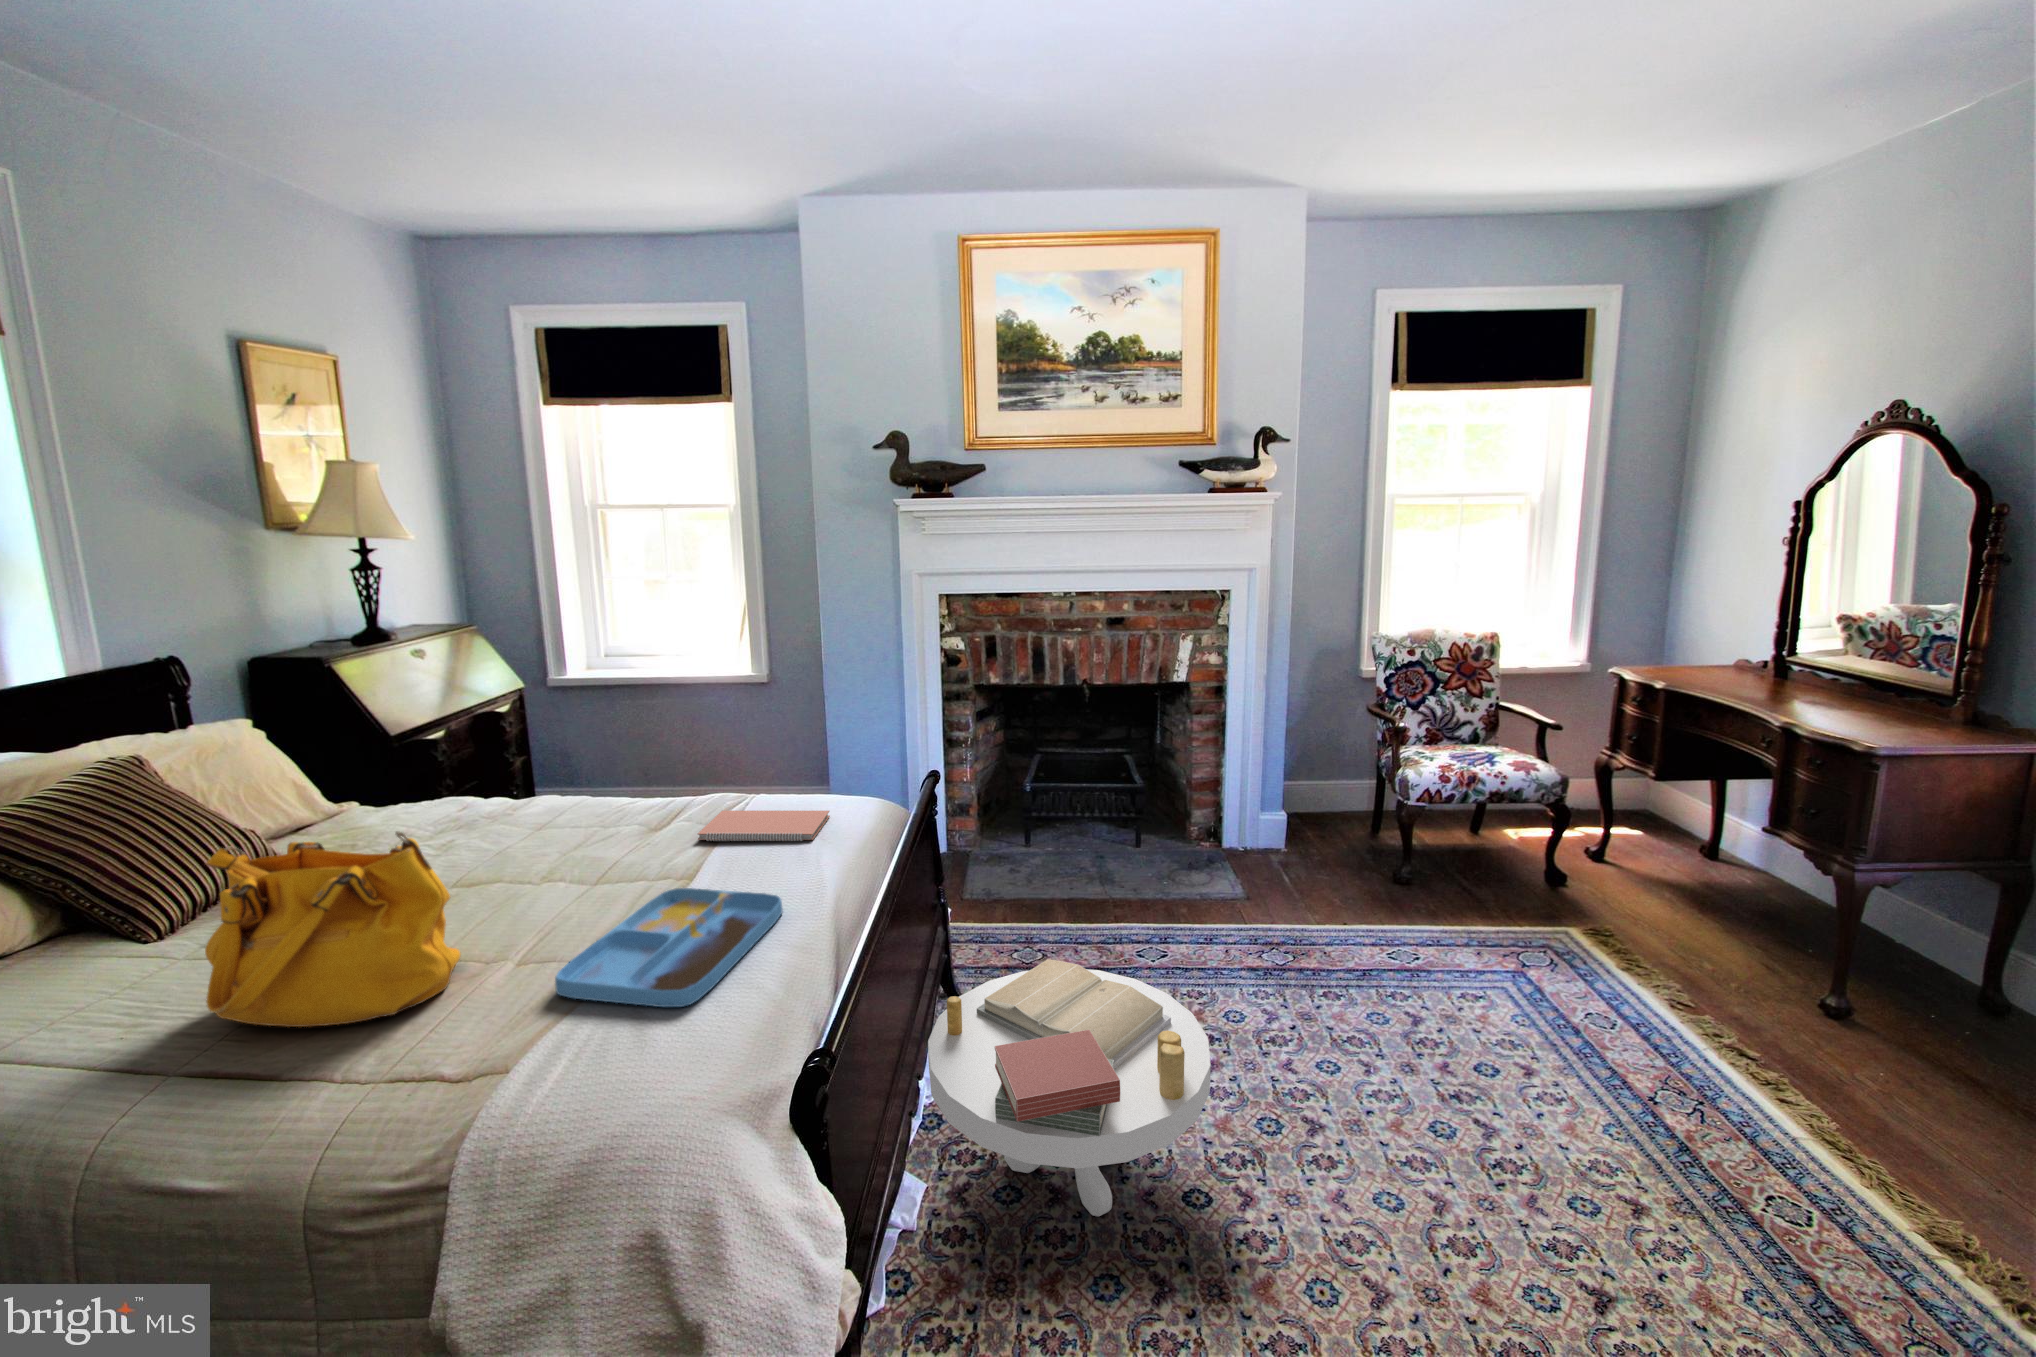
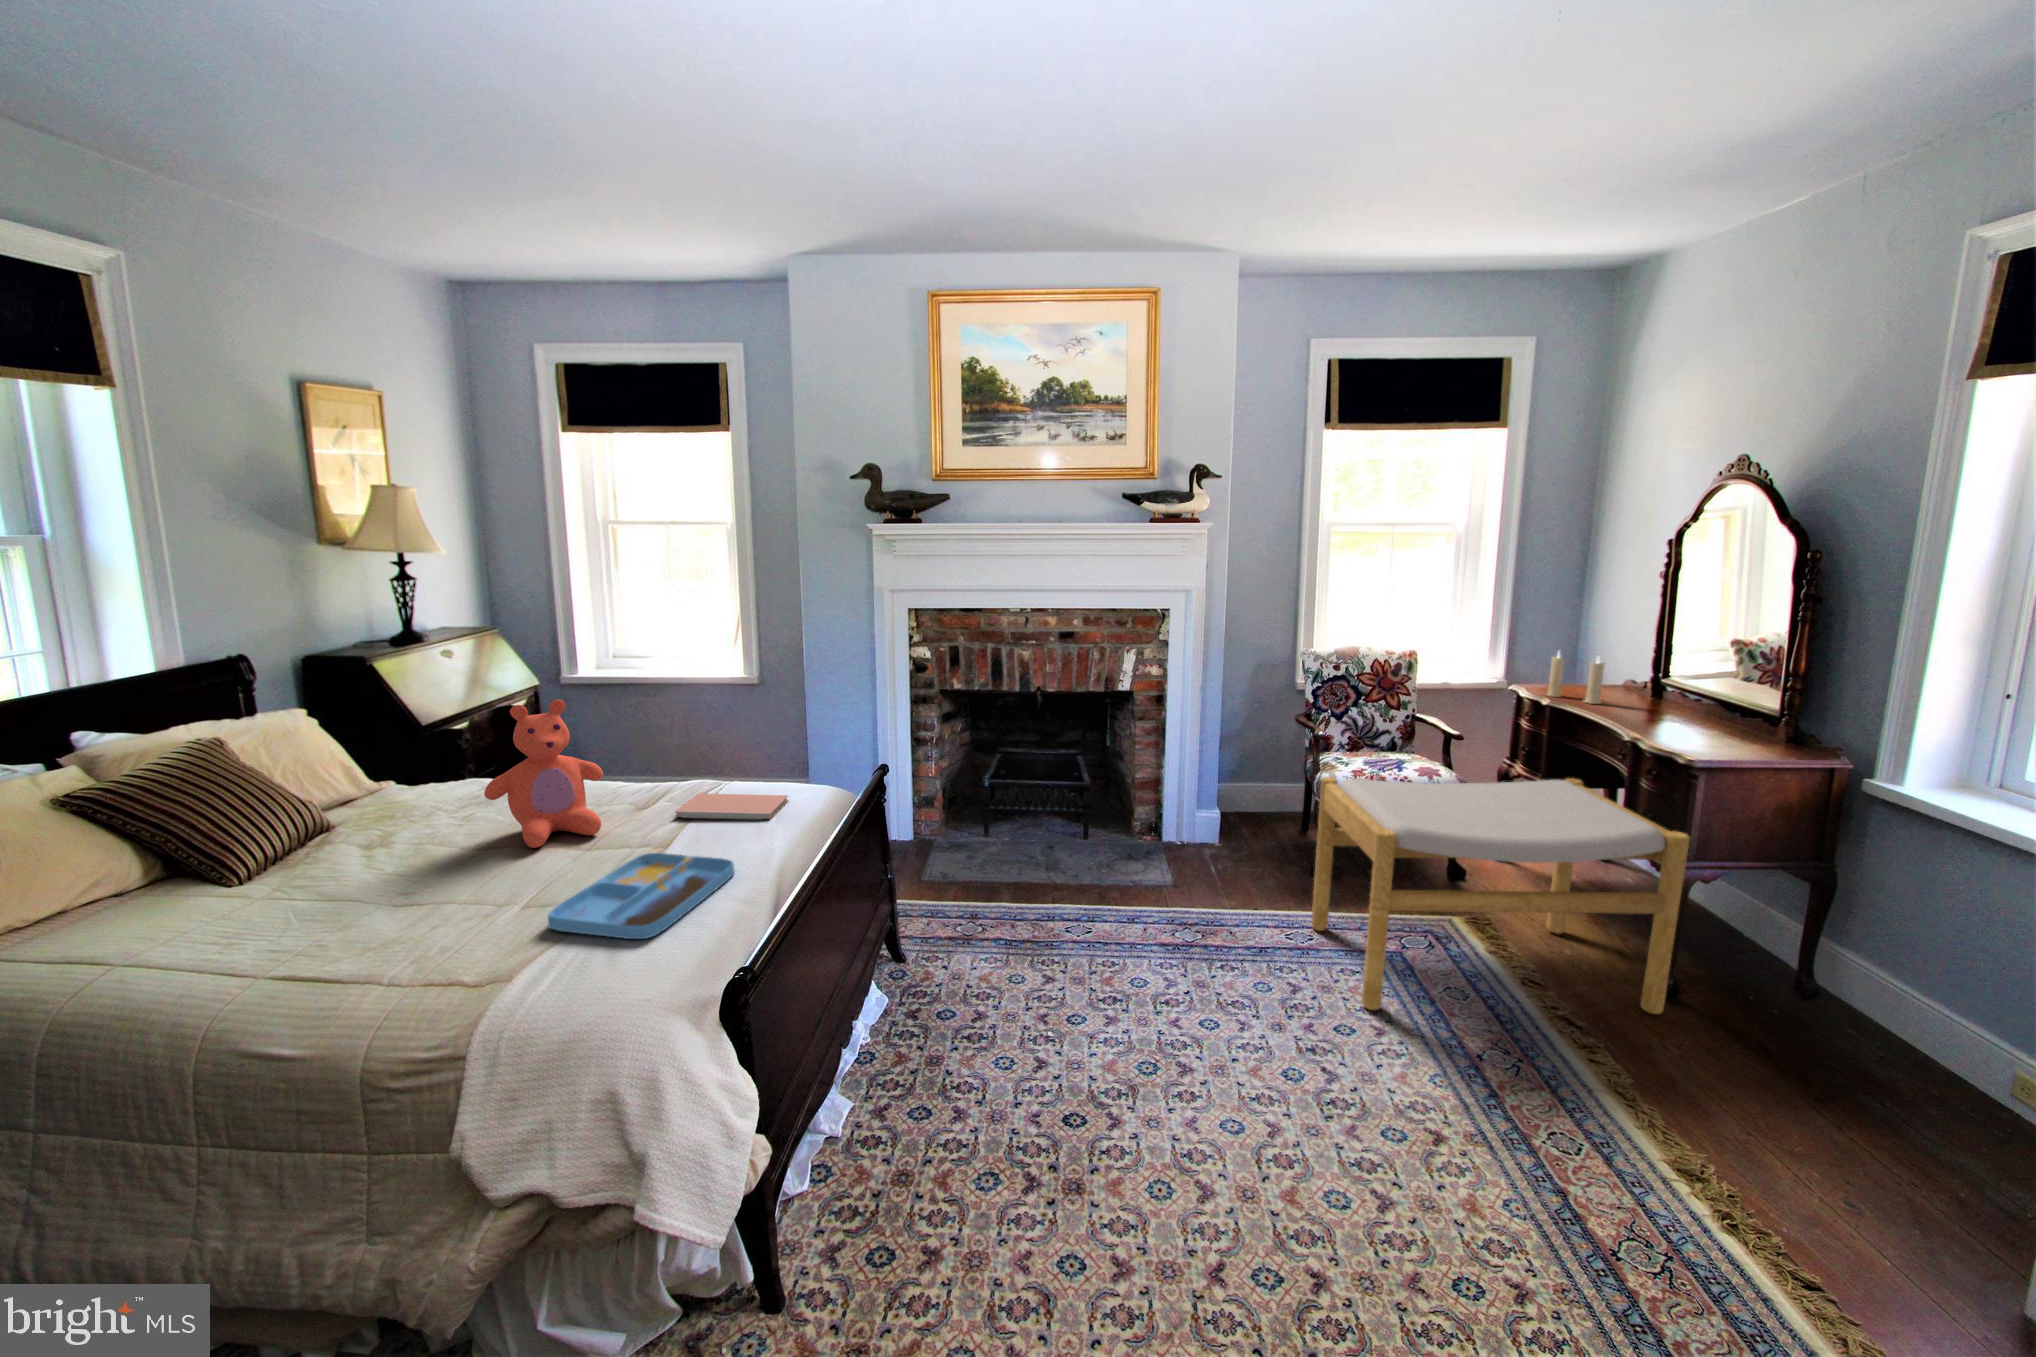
candle: none [1659,625,1734,686] -> present [1547,652,1605,704]
teddy bear: none [467,702,610,883] -> present [484,700,603,848]
footstool: none [1414,770,1881,1045] -> present [1311,777,1690,1014]
handbag: present [205,831,461,1027] -> none [282,799,476,946]
side table: present [928,959,1211,1217] -> none [854,924,1087,1132]

